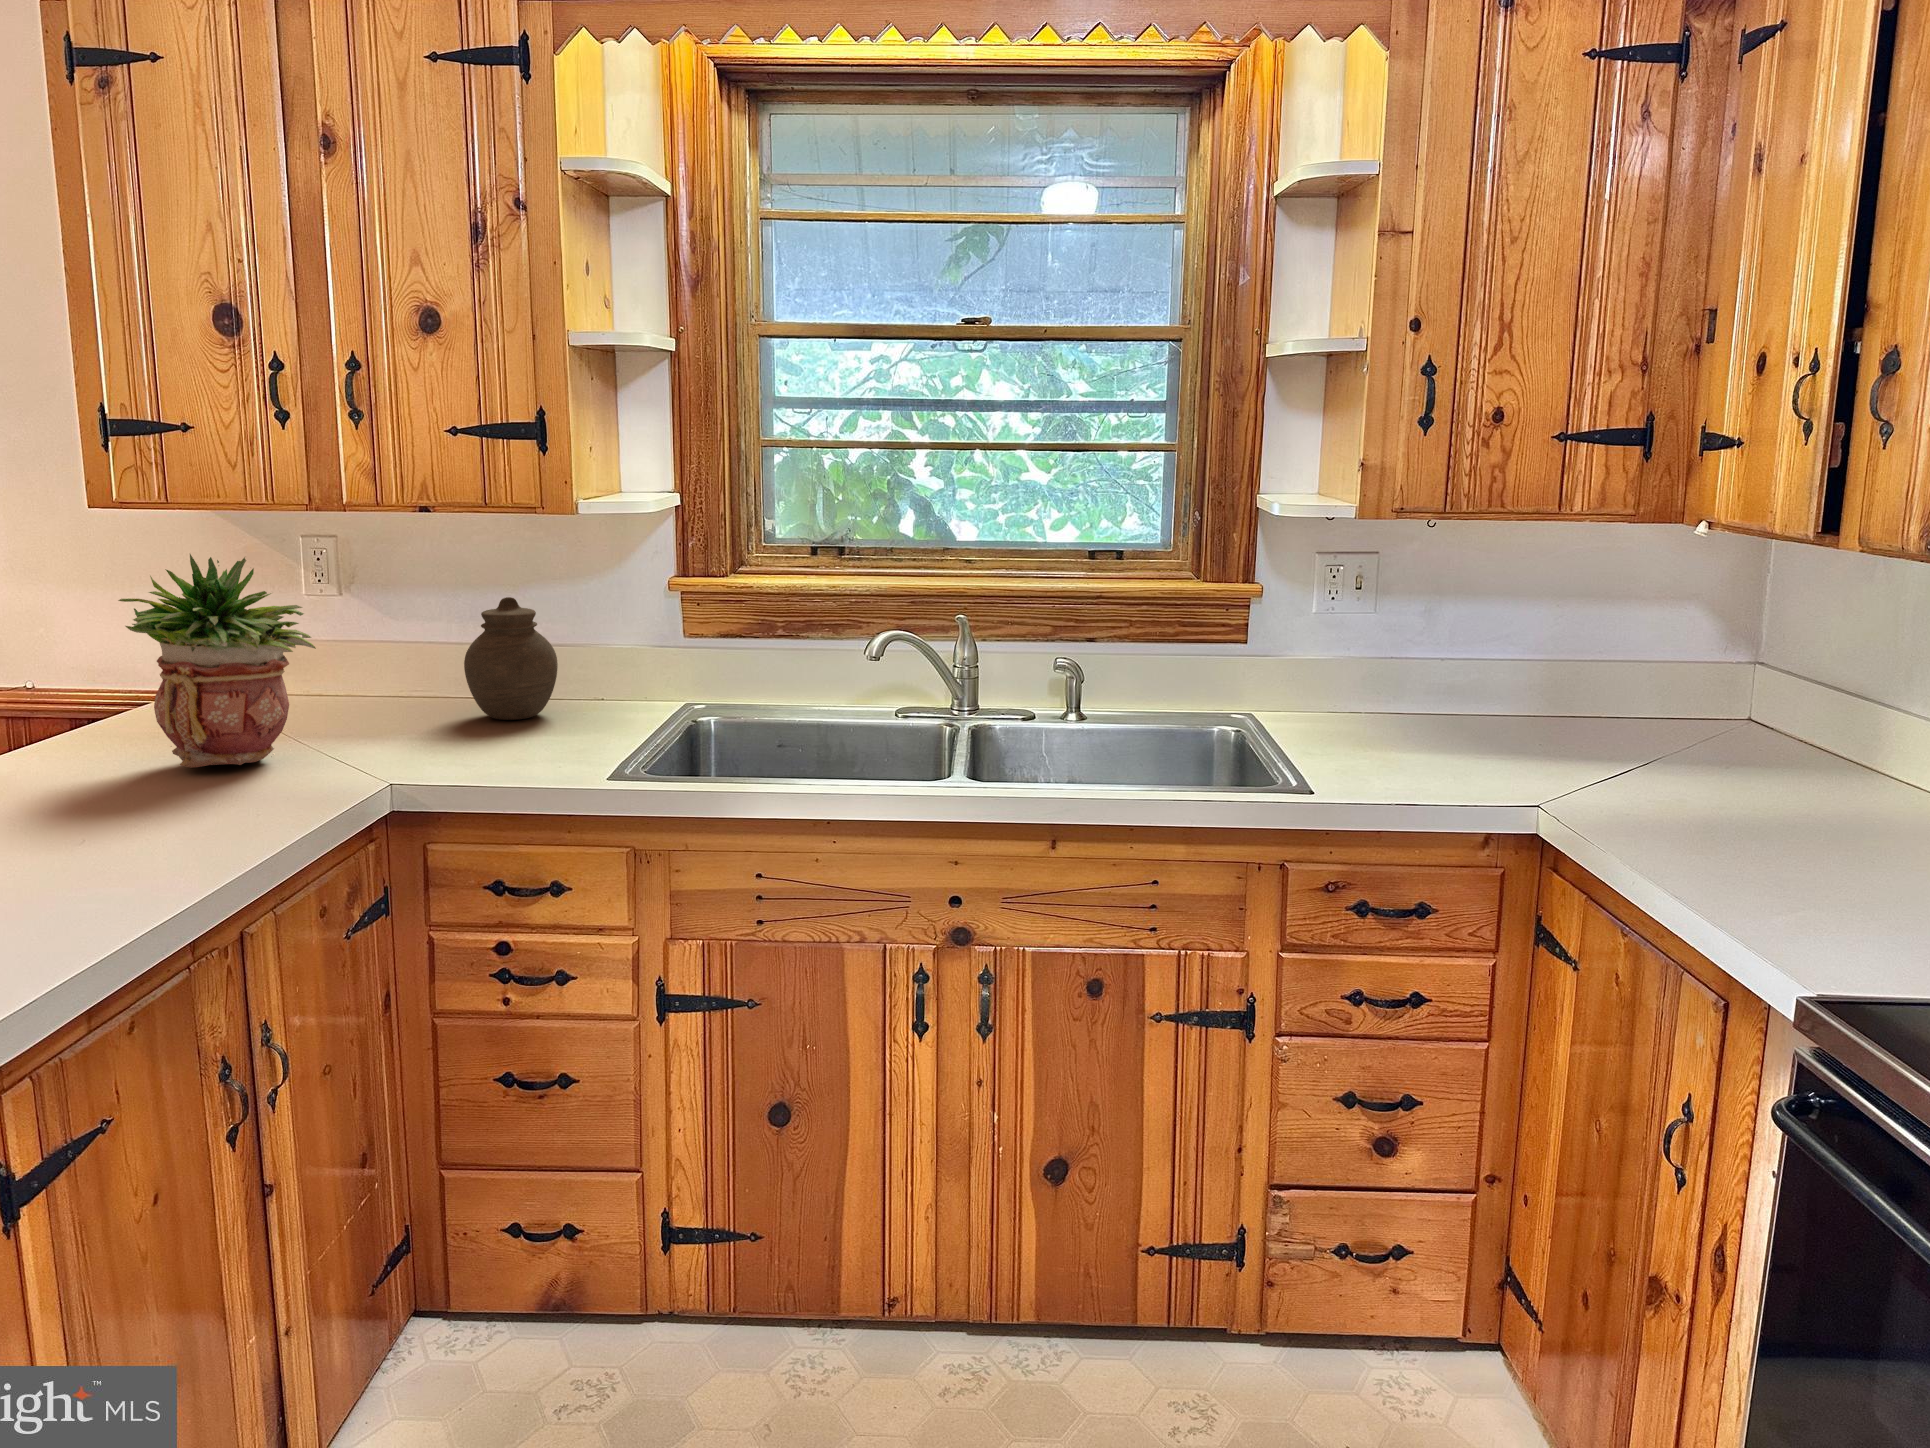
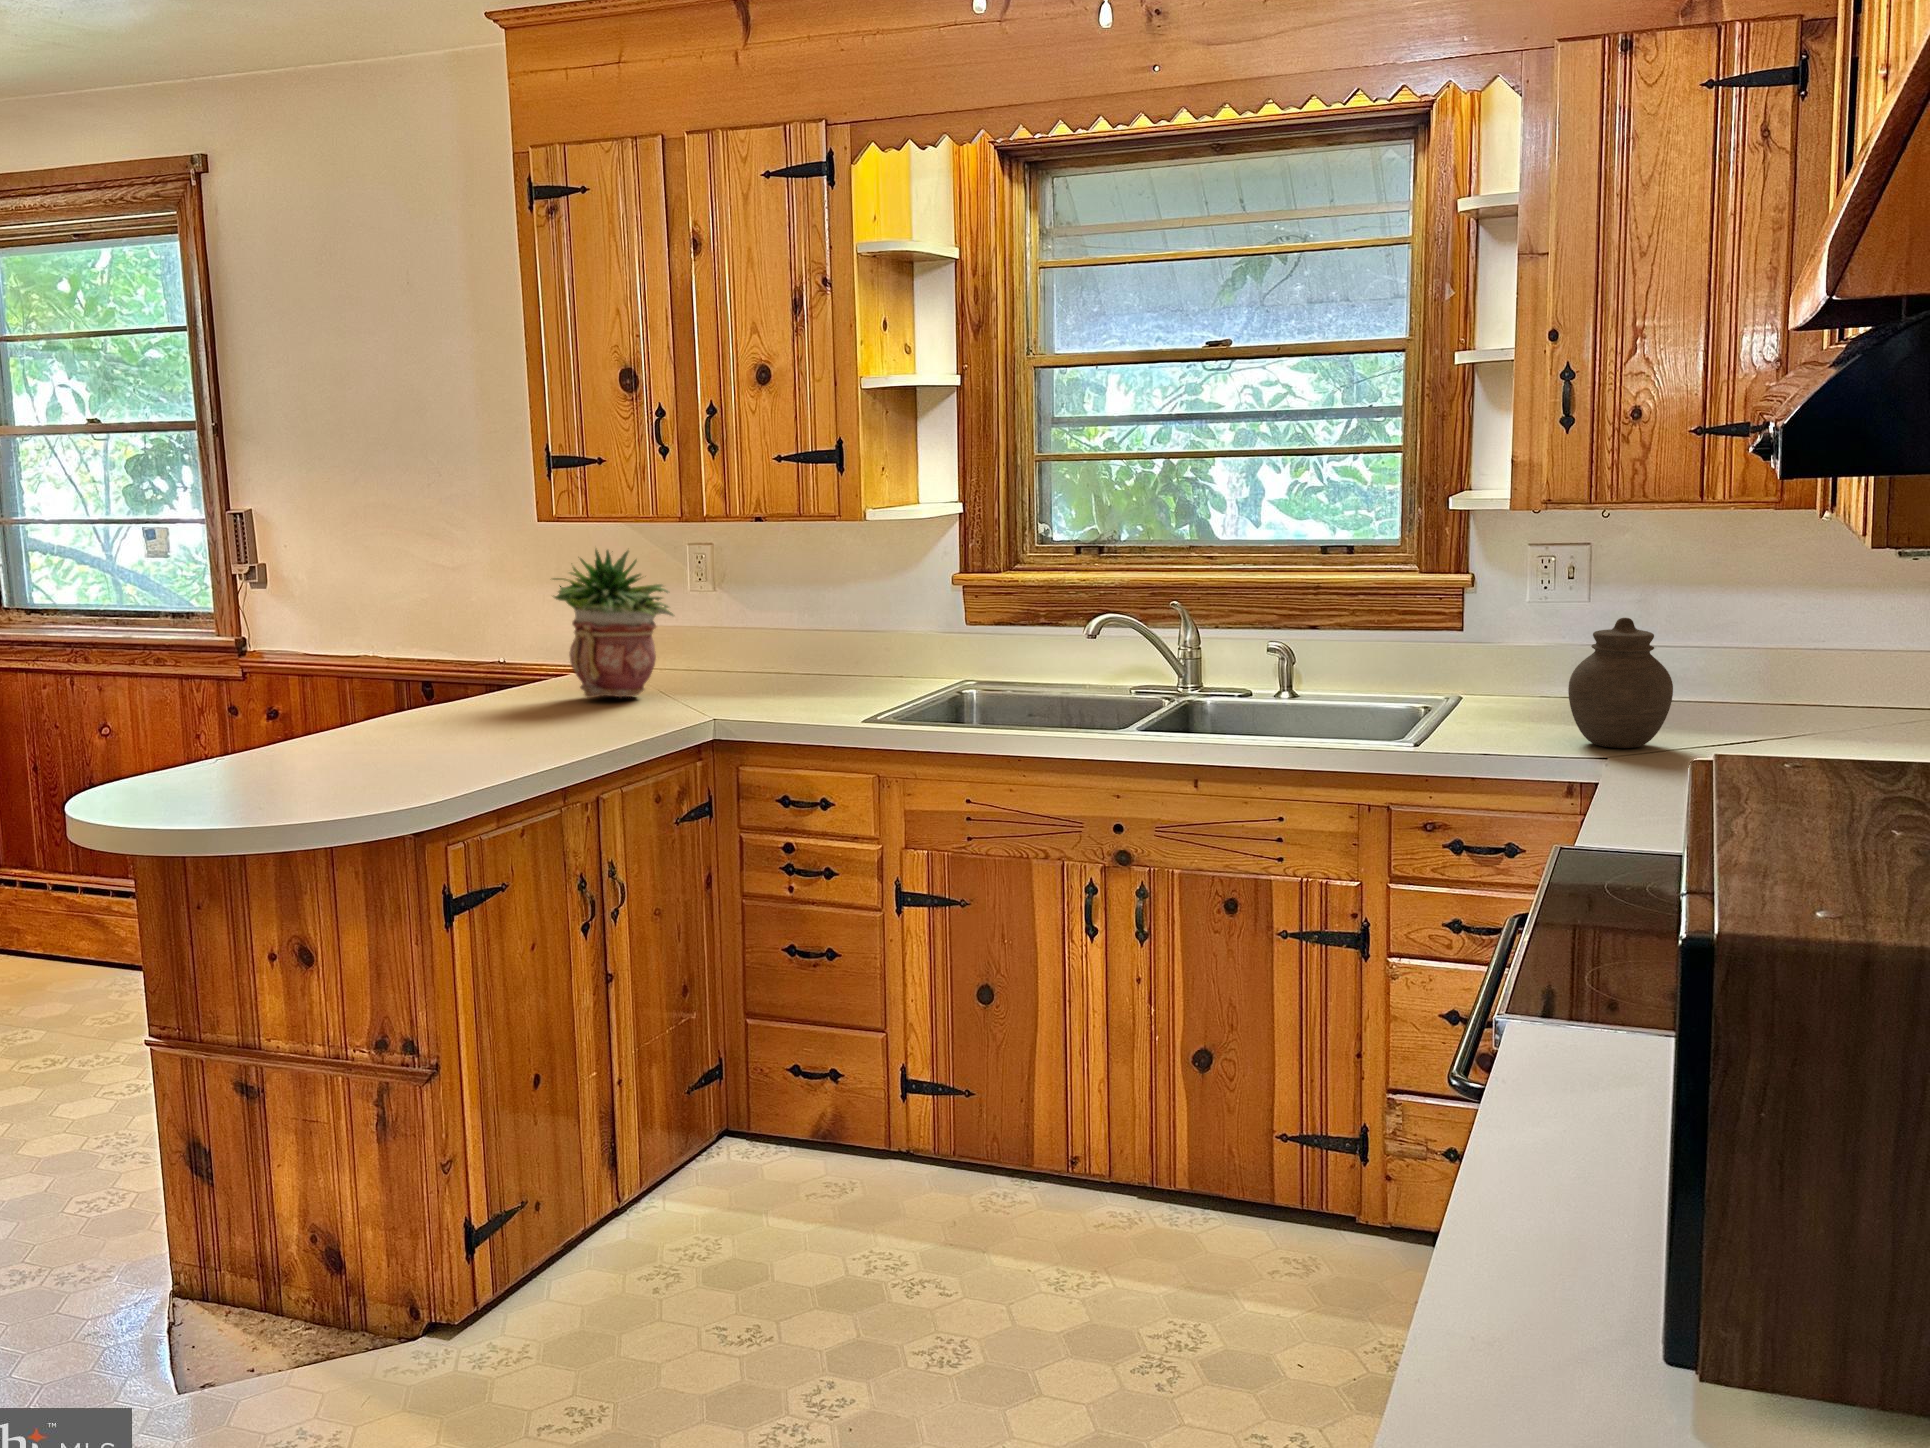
jar: present [464,597,558,720] -> present [1568,618,1673,748]

